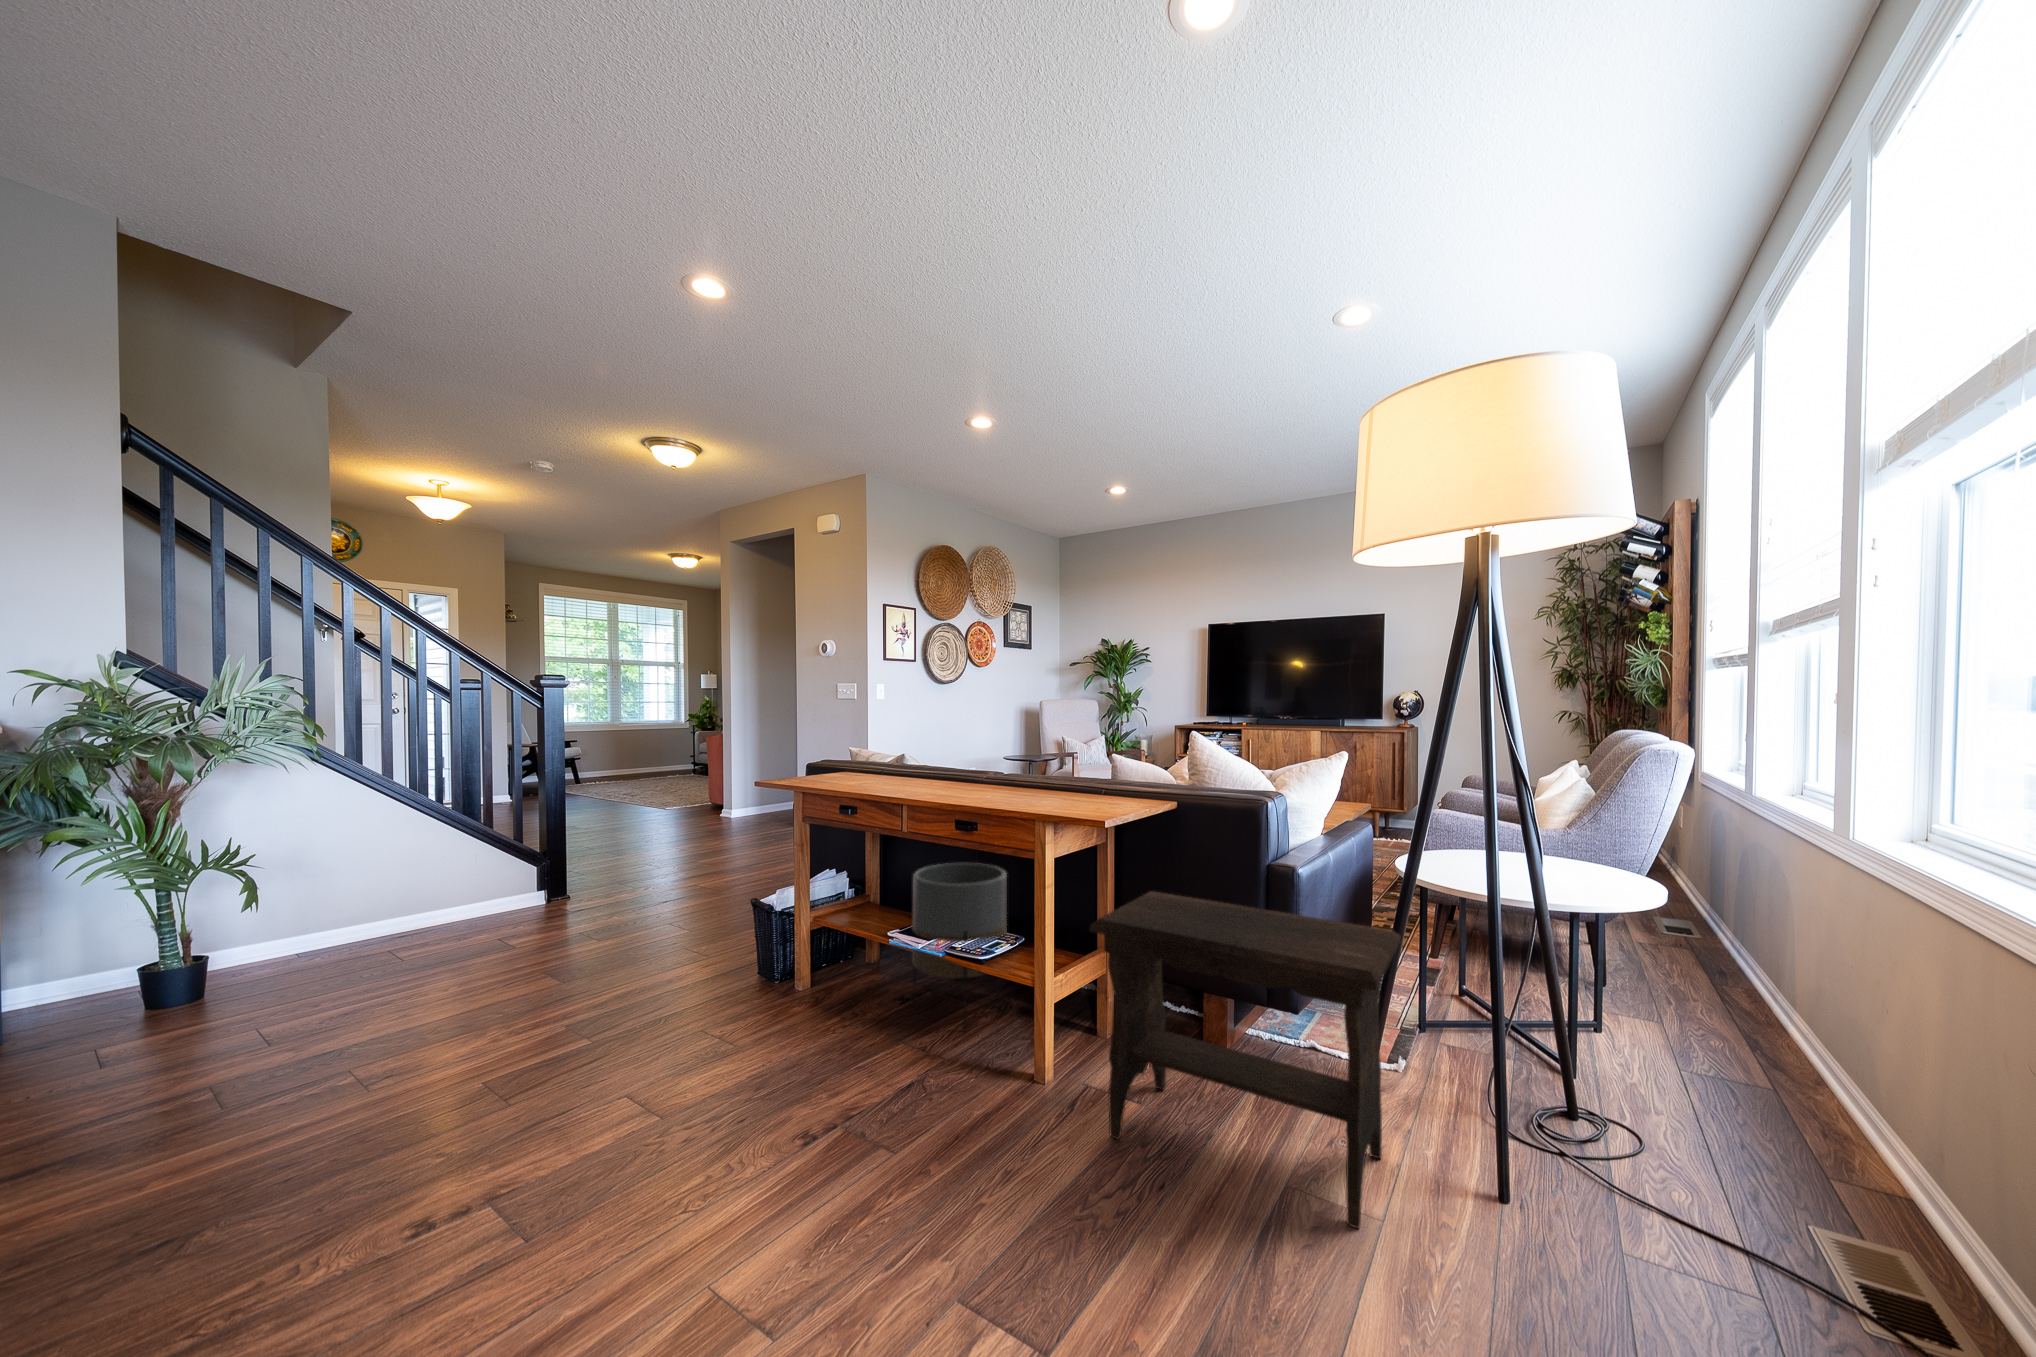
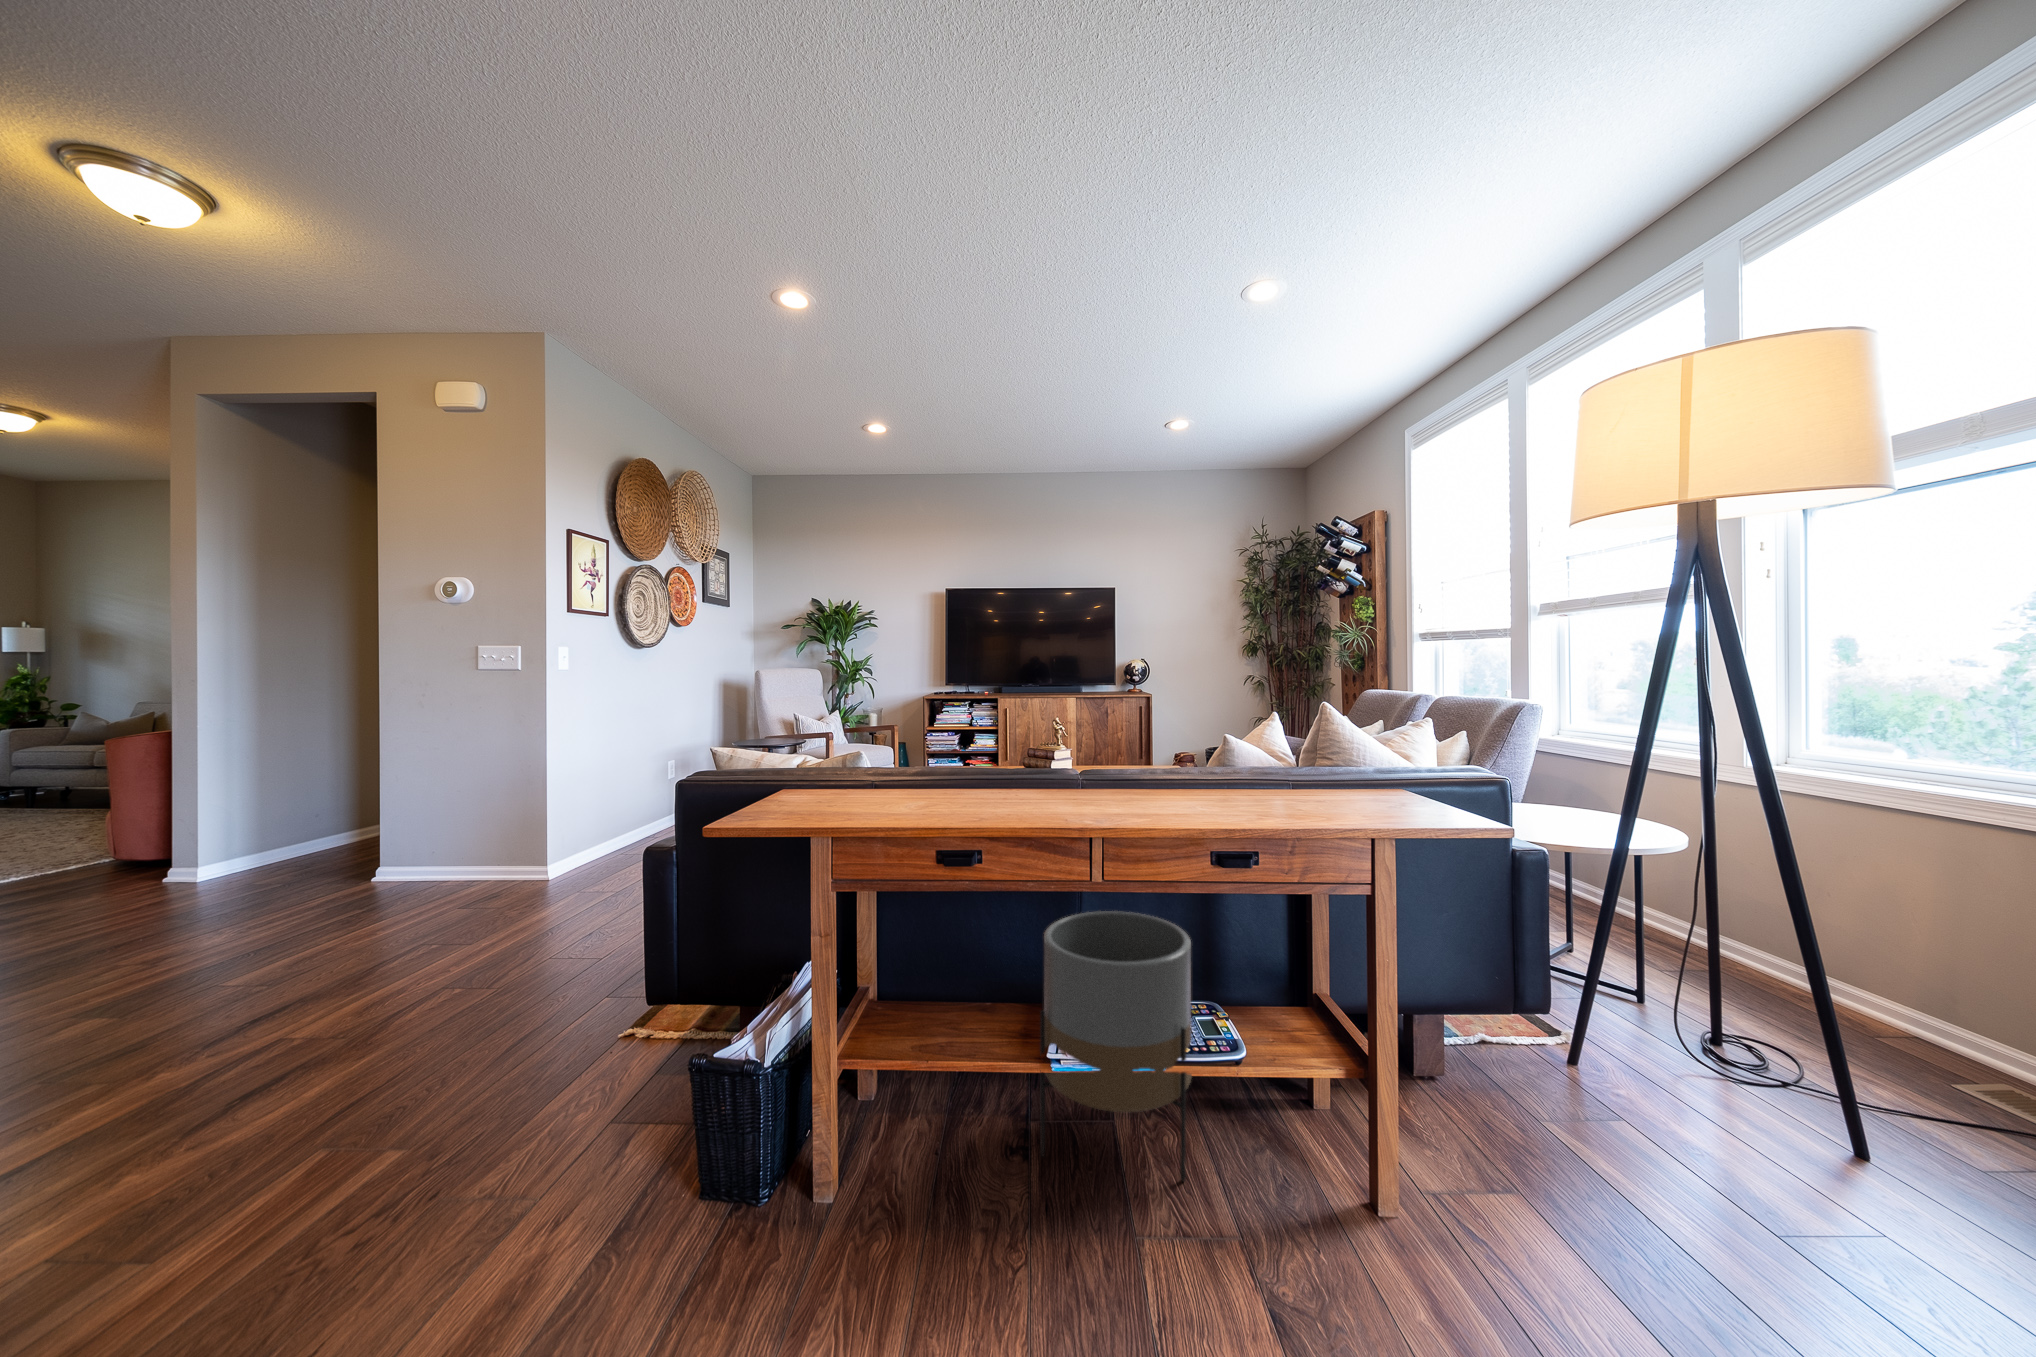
footstool: present [1089,891,1401,1228] -> none [1465,914,1977,1282]

